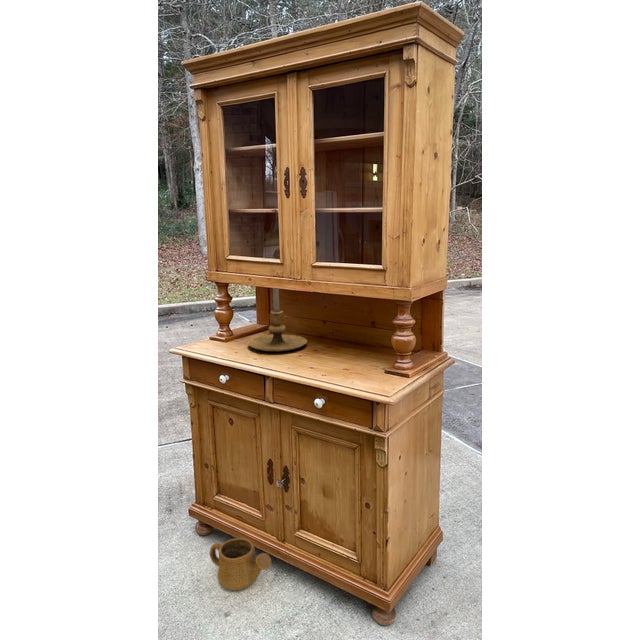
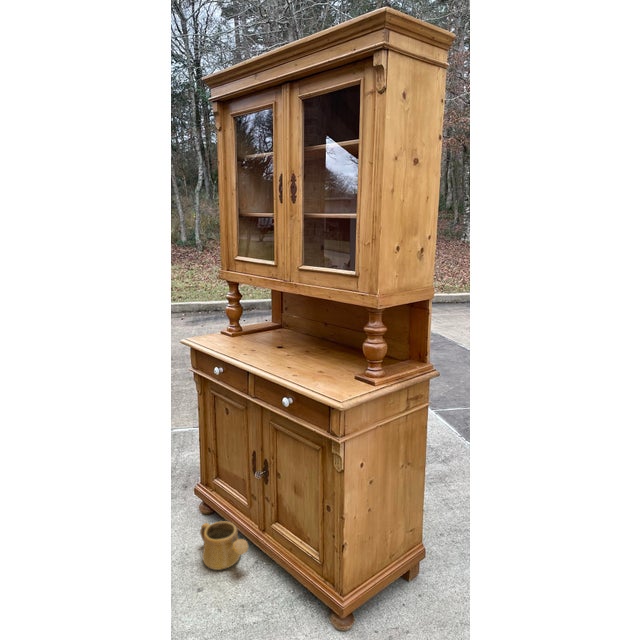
candle holder: present [248,288,307,351] -> none [249,281,305,349]

